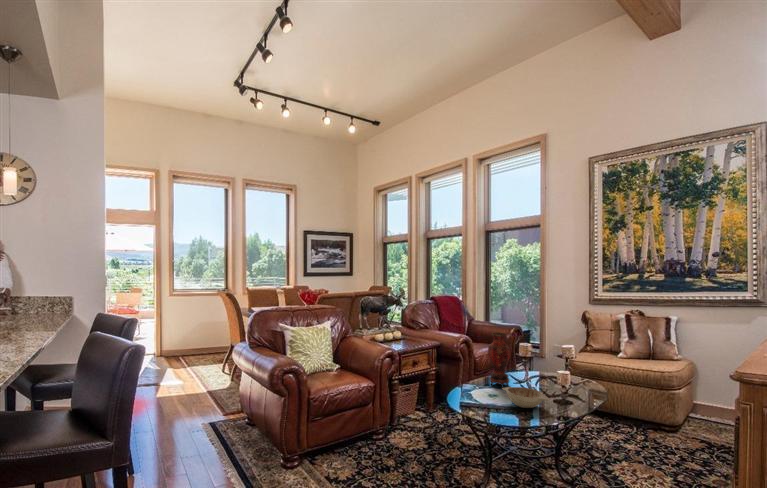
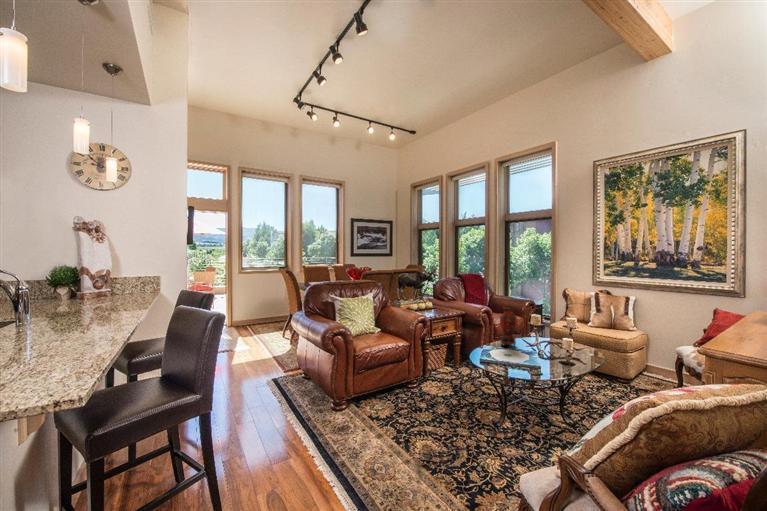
decorative bowl: present [502,387,549,408] -> none [508,346,543,361]

